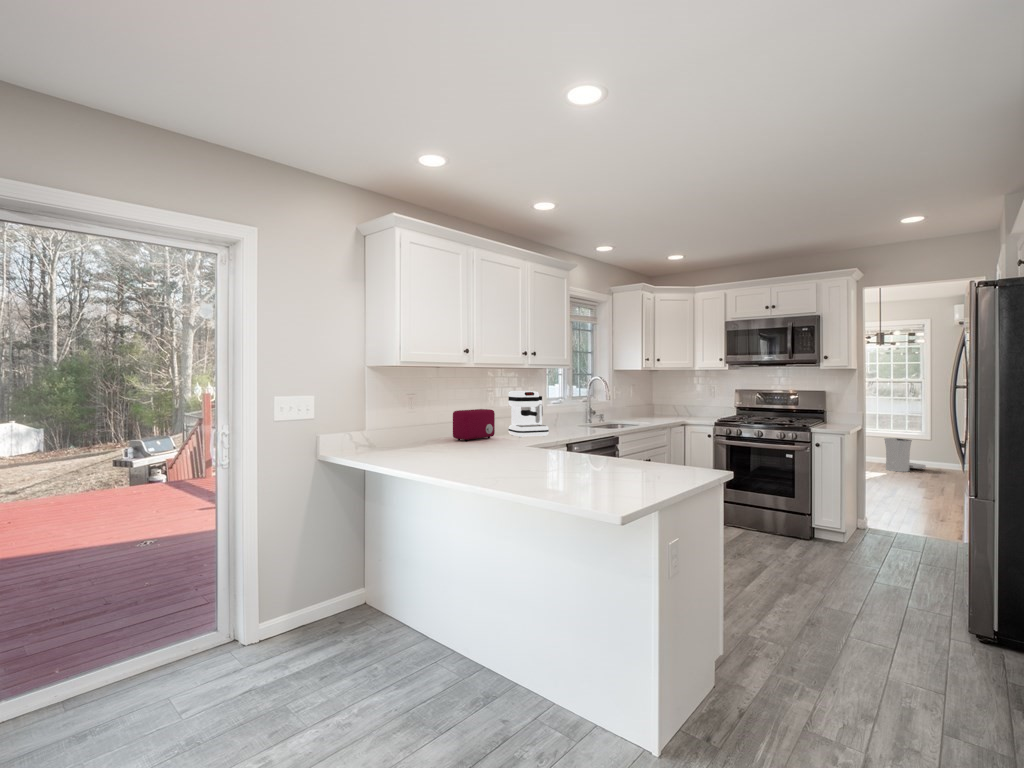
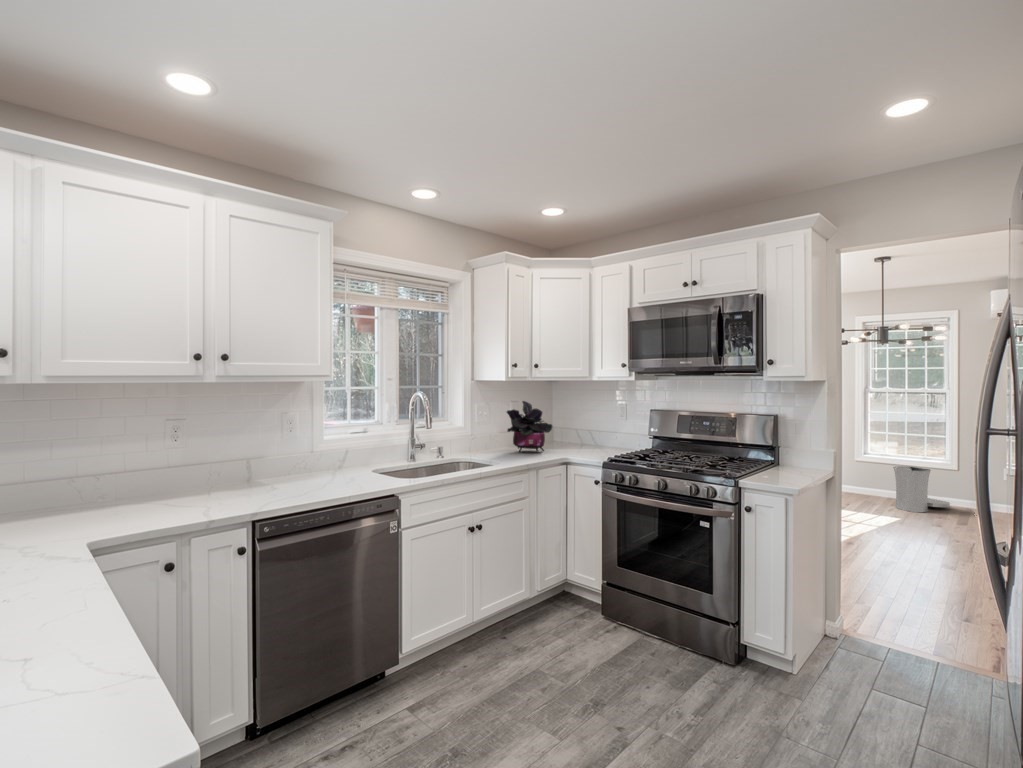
potted plant: none [639,384,669,418] -> present [507,401,552,451]
coffee maker: present [508,391,549,438] -> none [166,422,244,509]
toaster: present [453,409,495,441] -> none [25,456,129,521]

